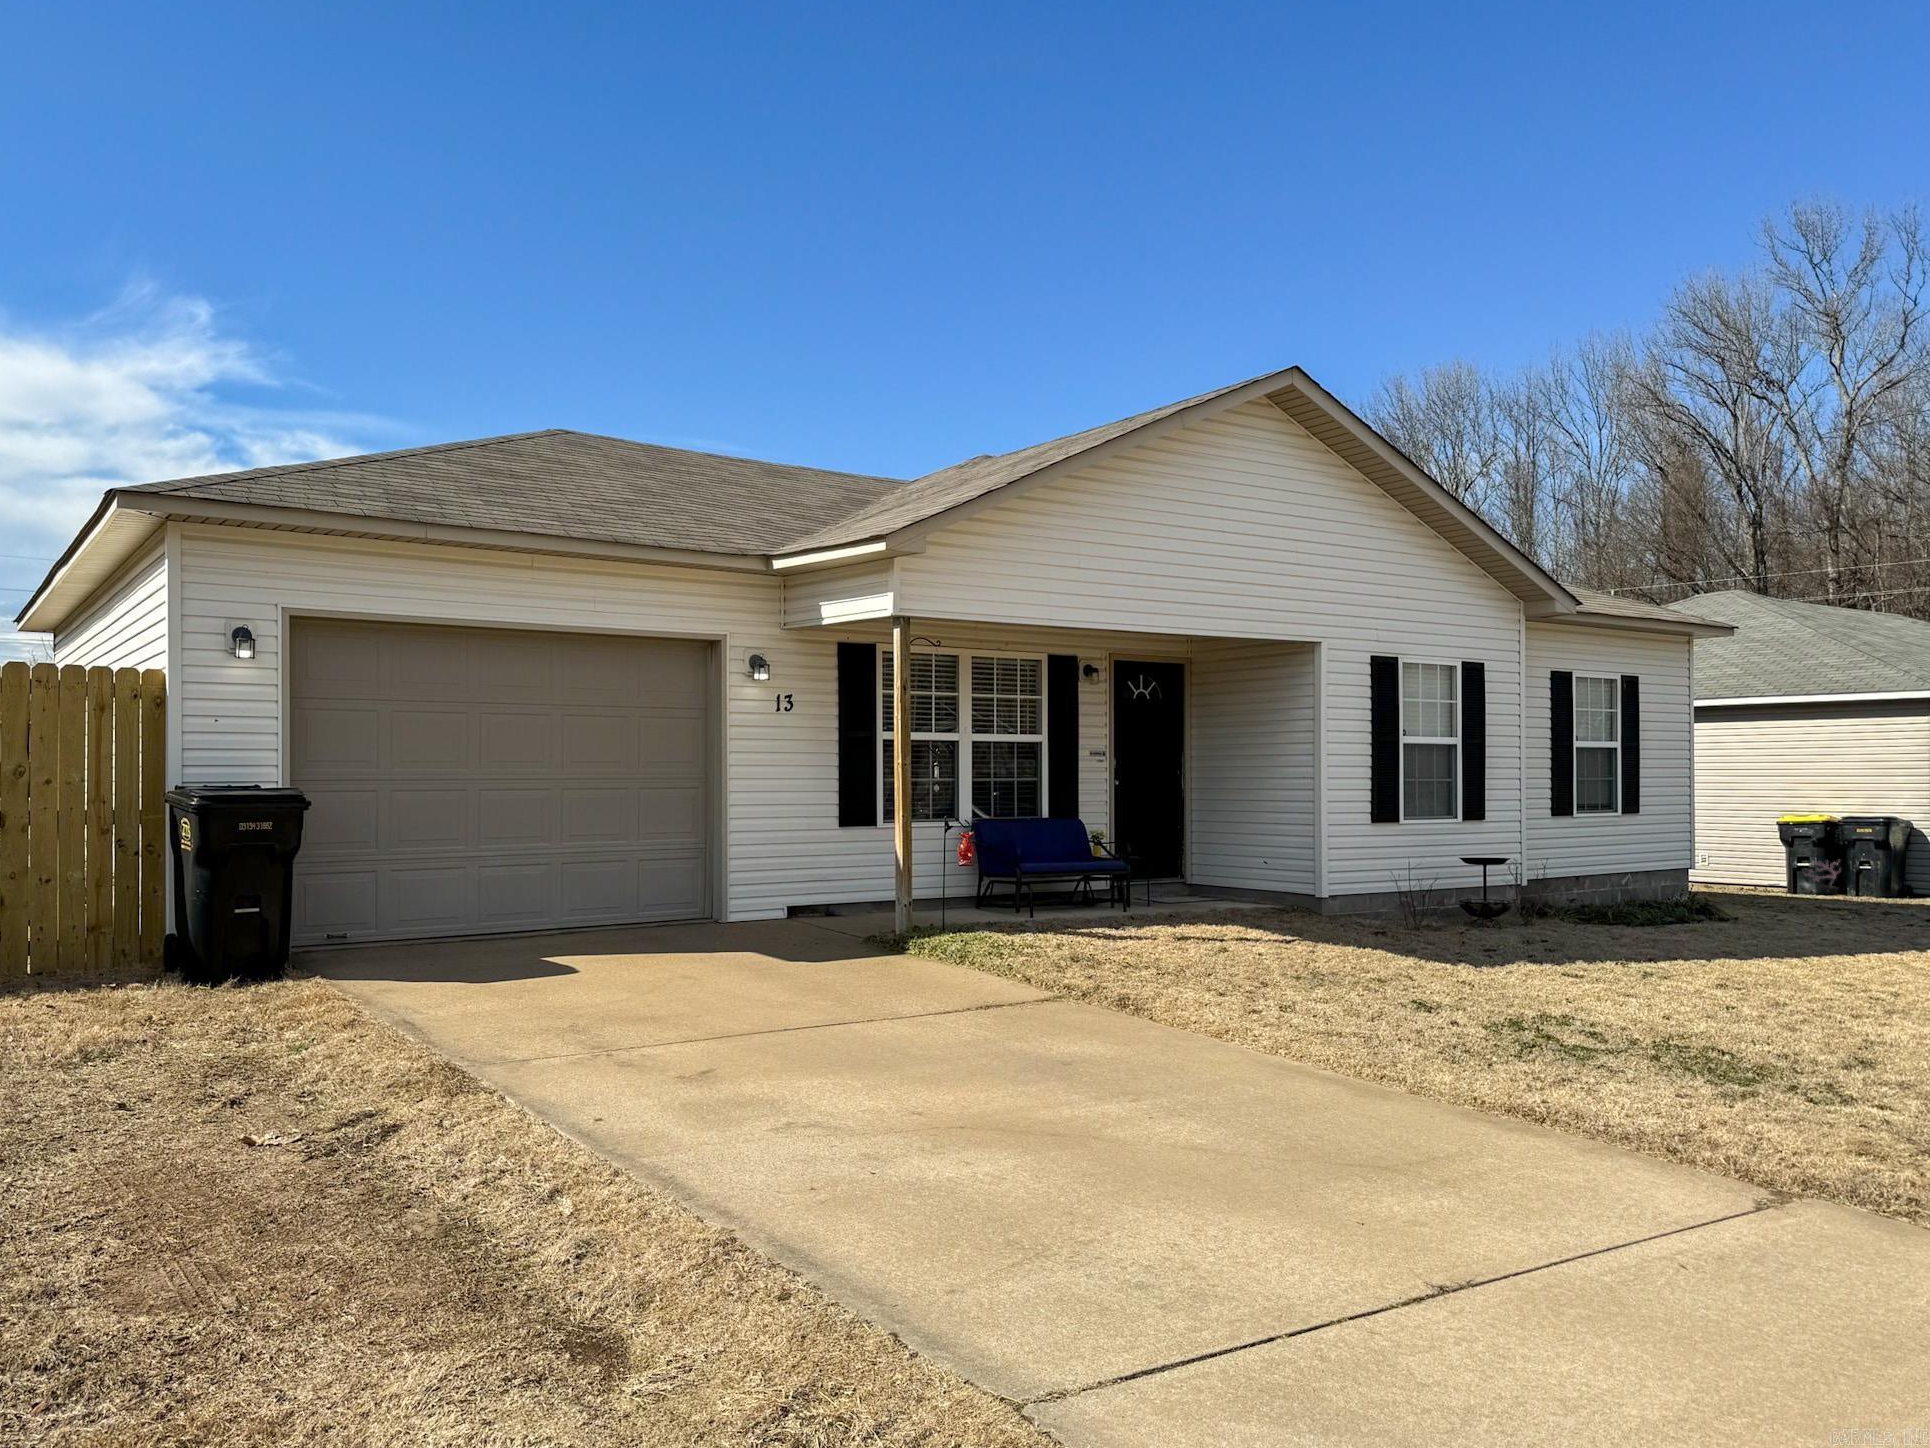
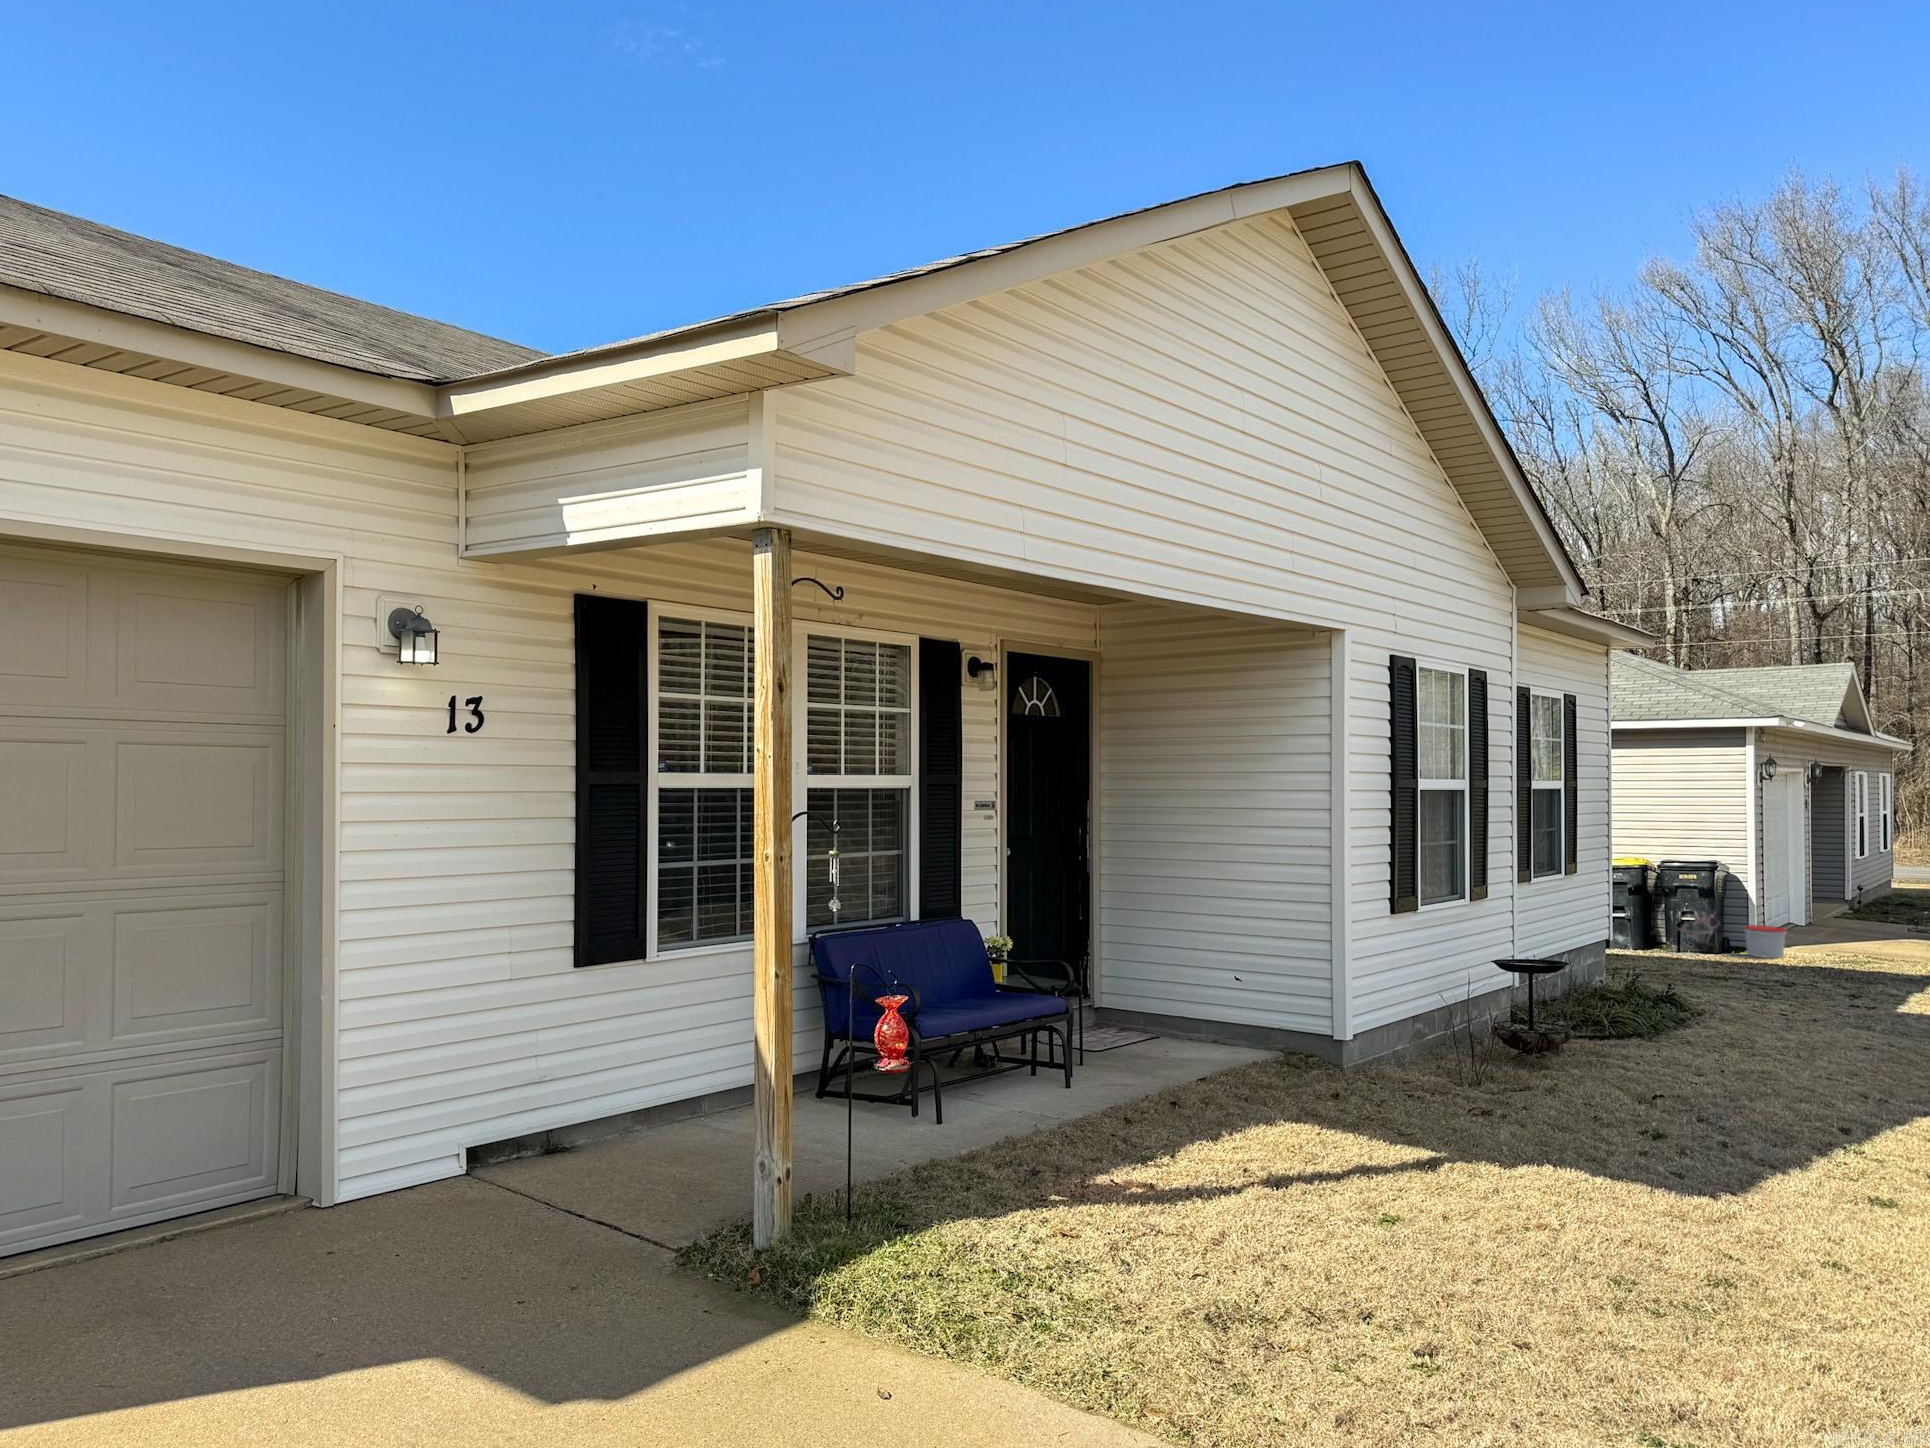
bucket: none [1863,872,1901,899] -> present [1744,925,1786,958]

